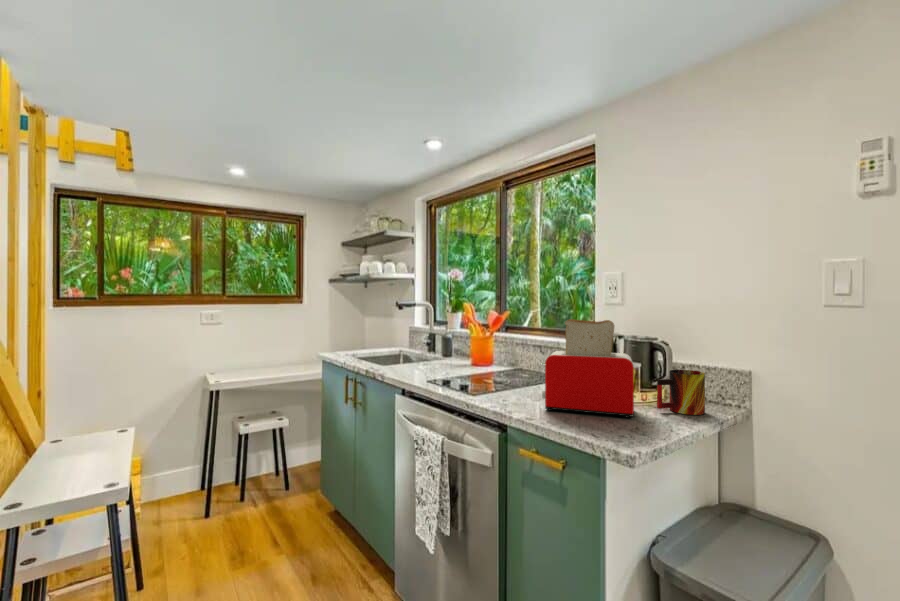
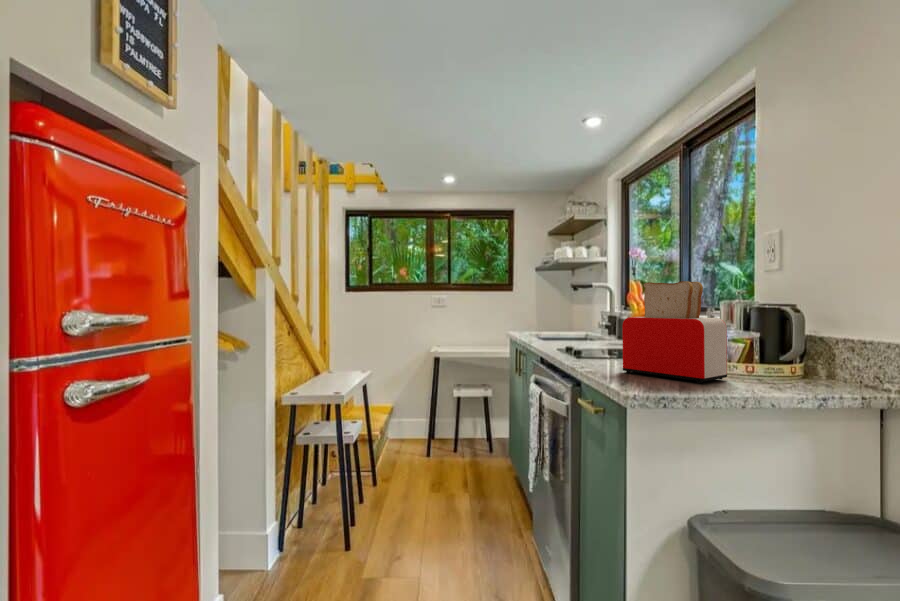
mug: present [657,370,705,415] -> none [754,340,823,391]

